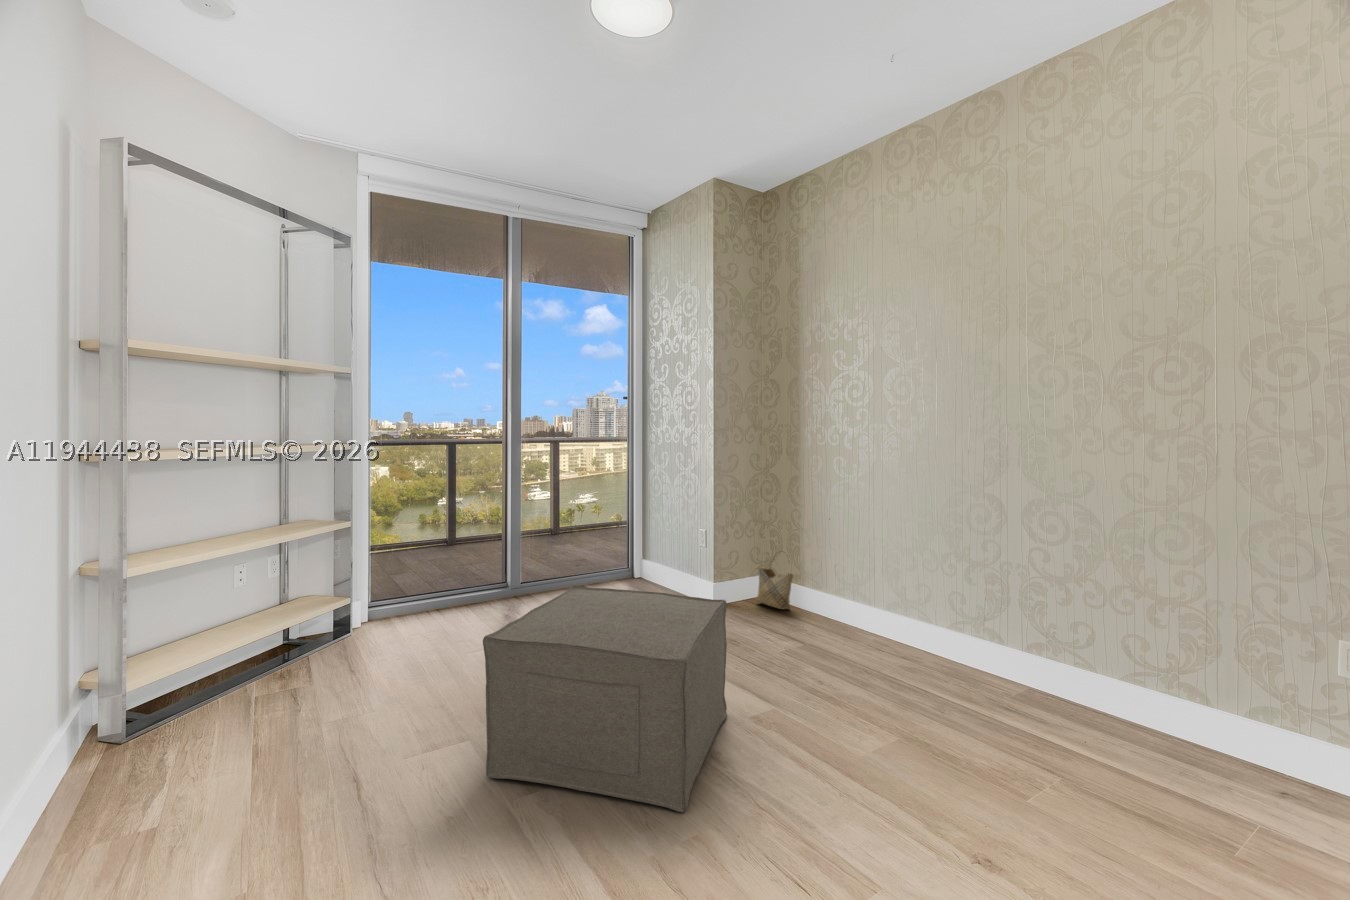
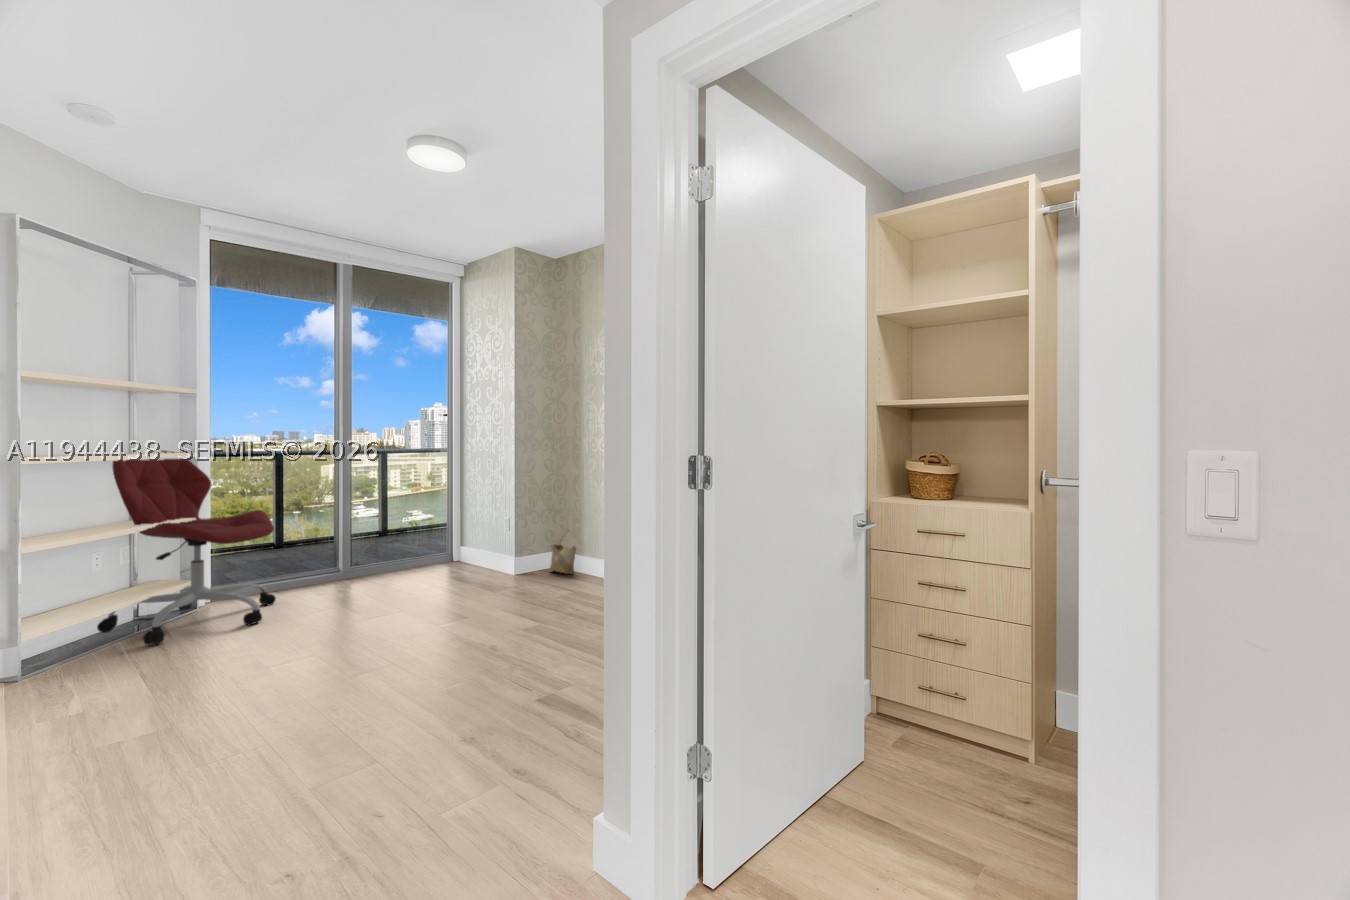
office chair: none [239,441,436,689] -> present [97,450,276,645]
ottoman: present [483,586,727,812] -> none [328,552,506,674]

